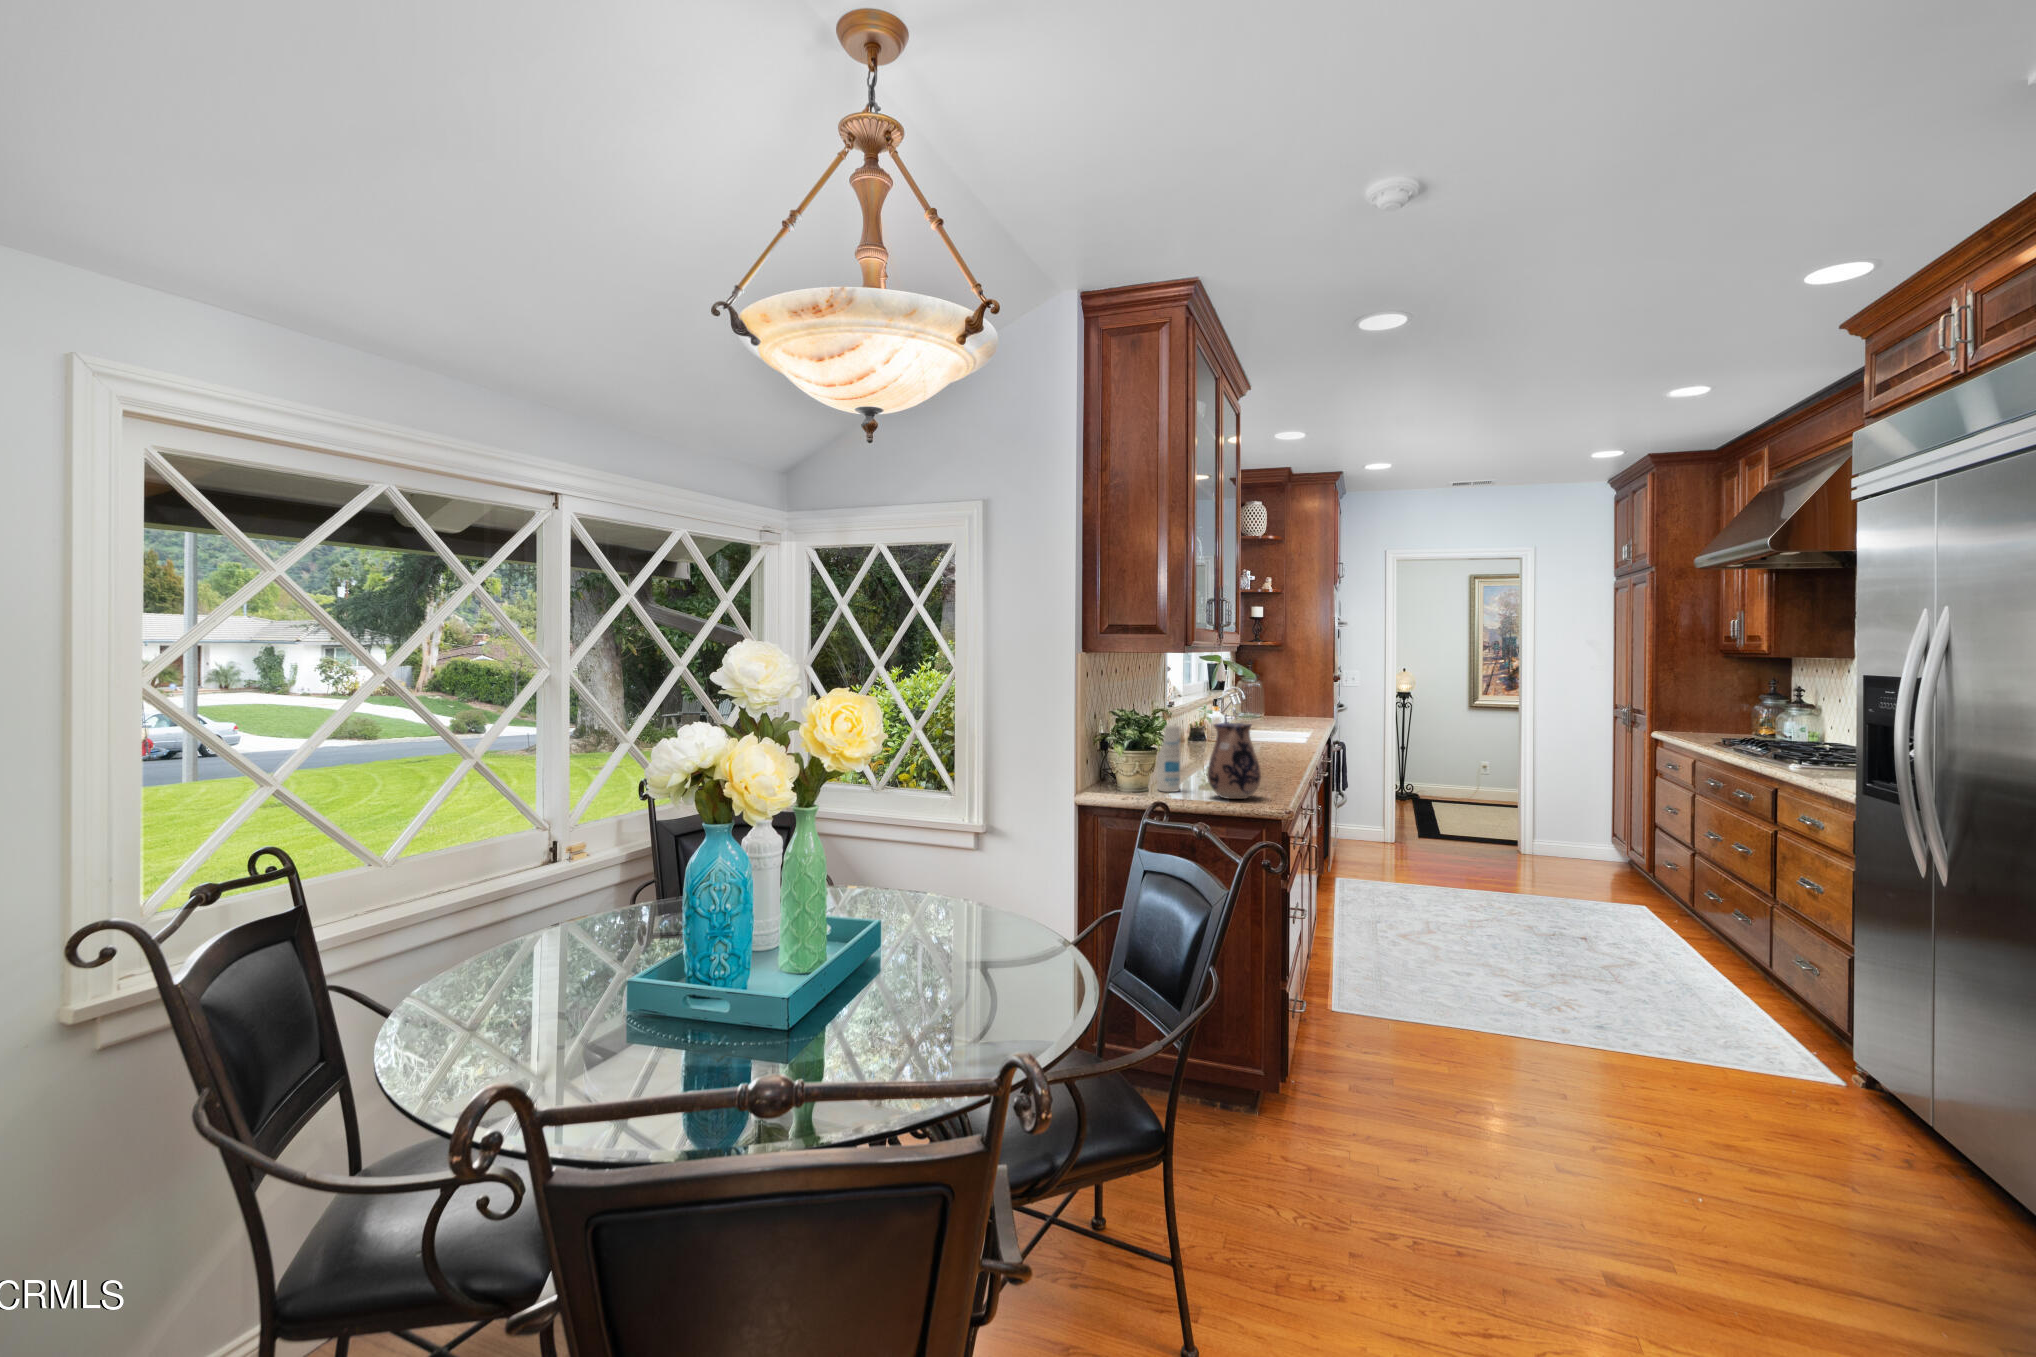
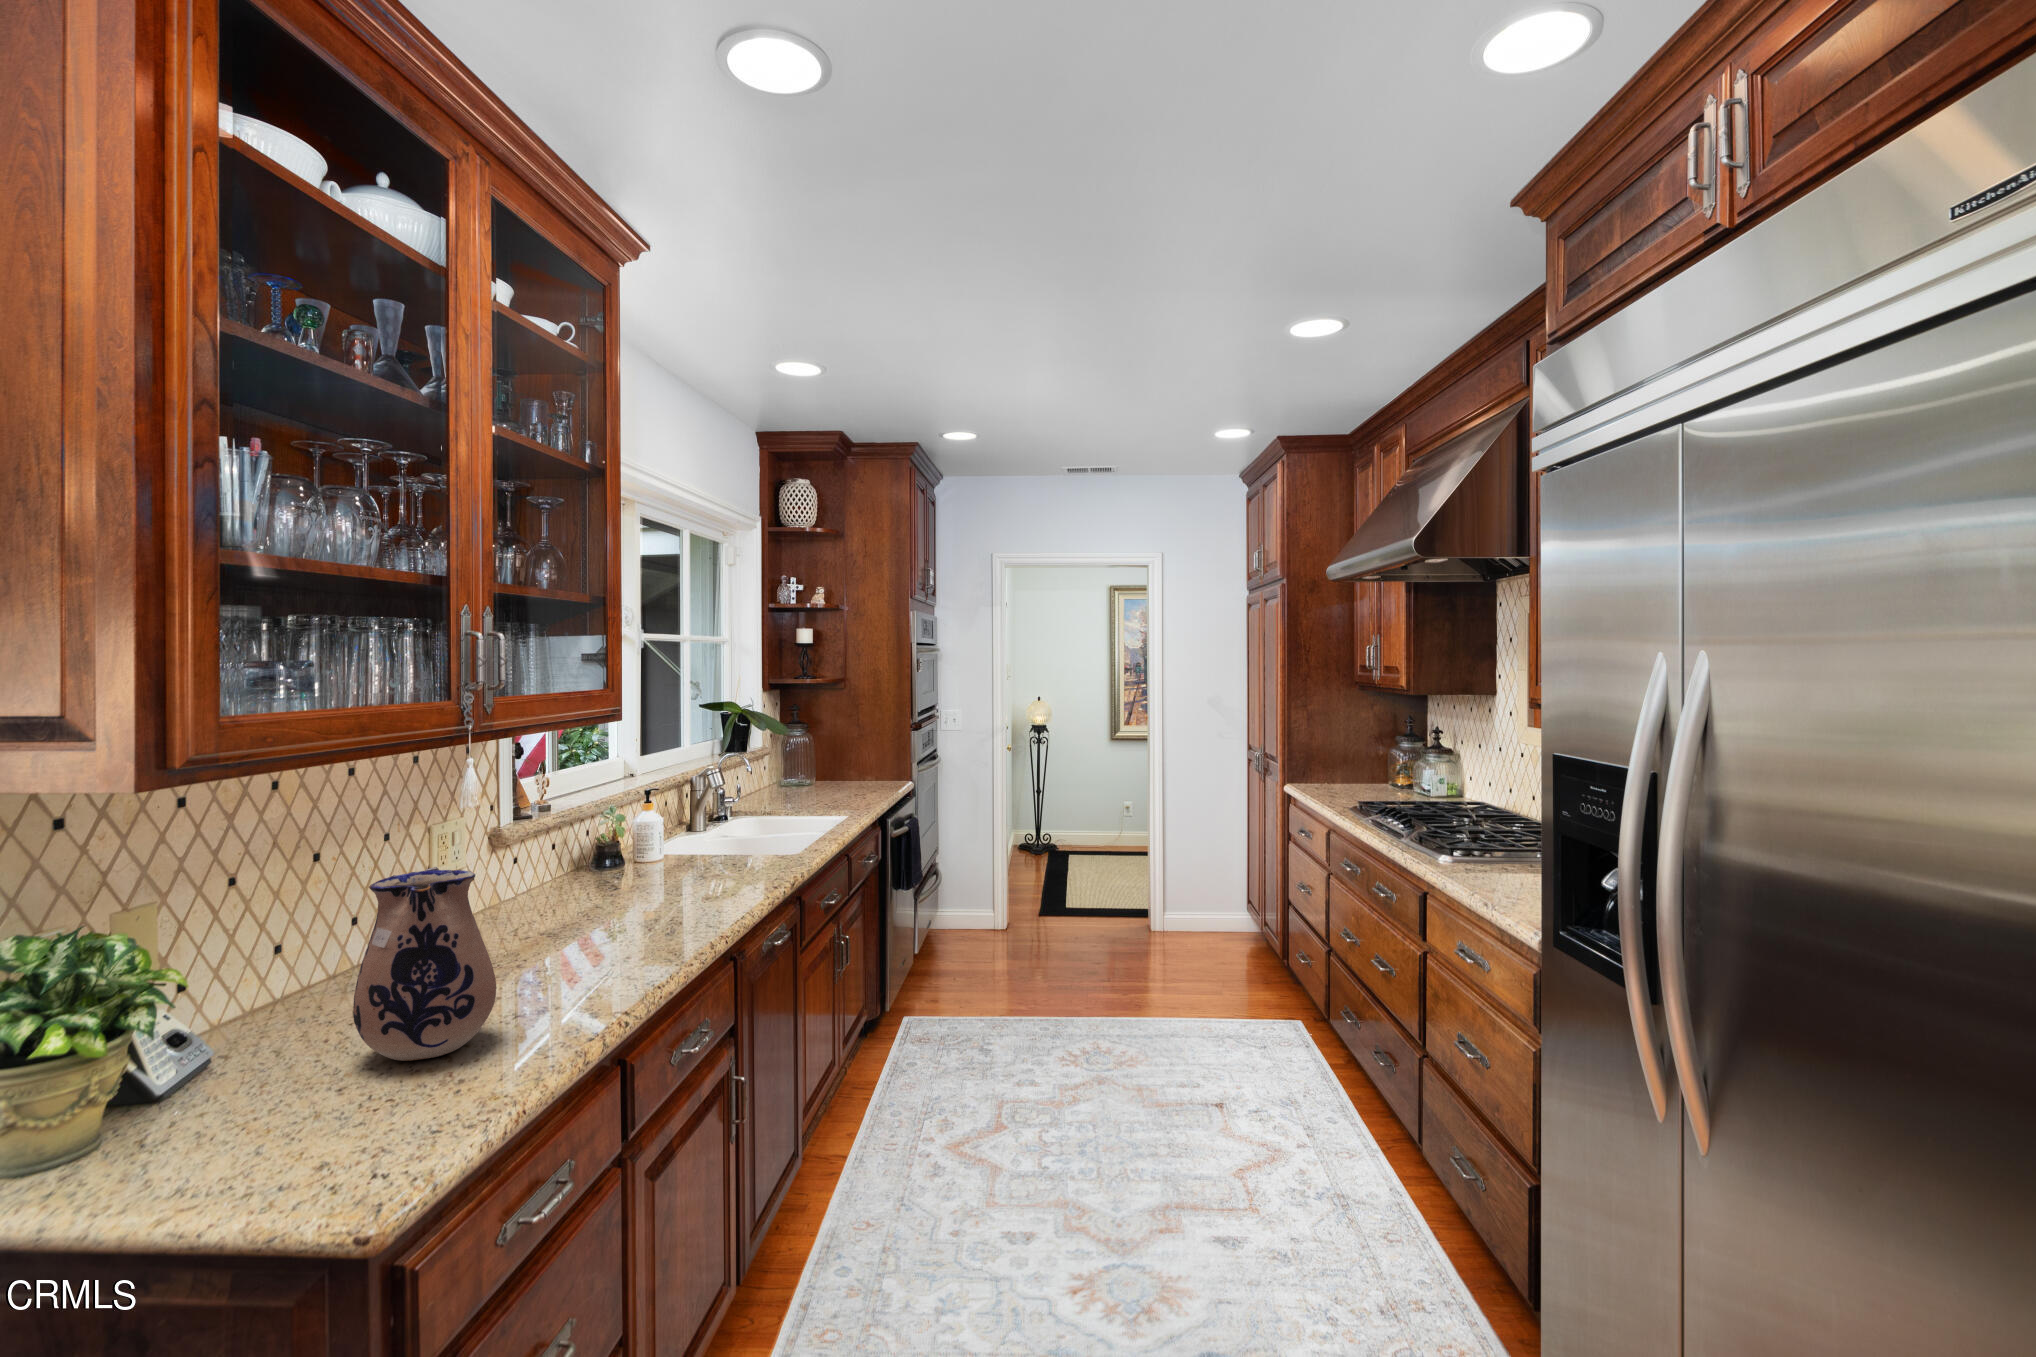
canister: present [1157,725,1180,792] -> none [284,871,351,1032]

